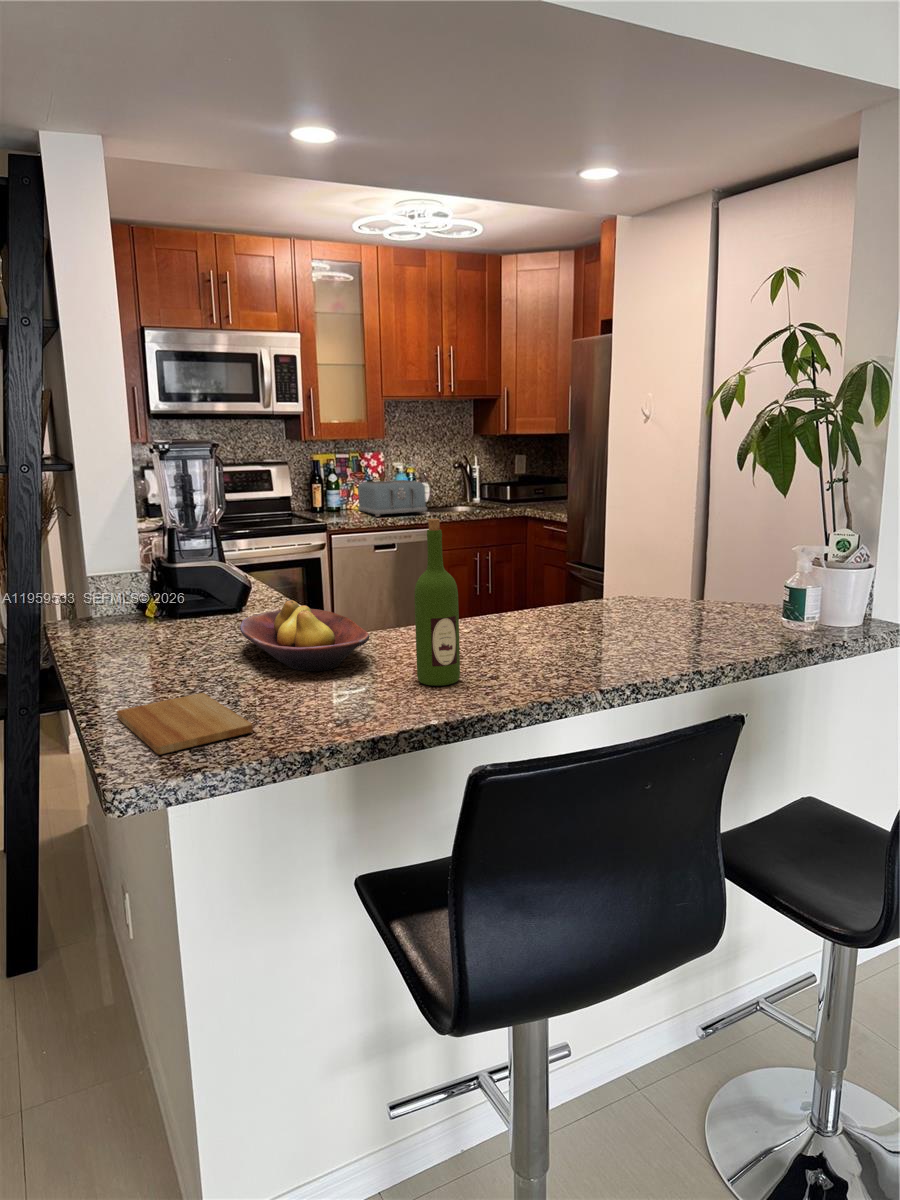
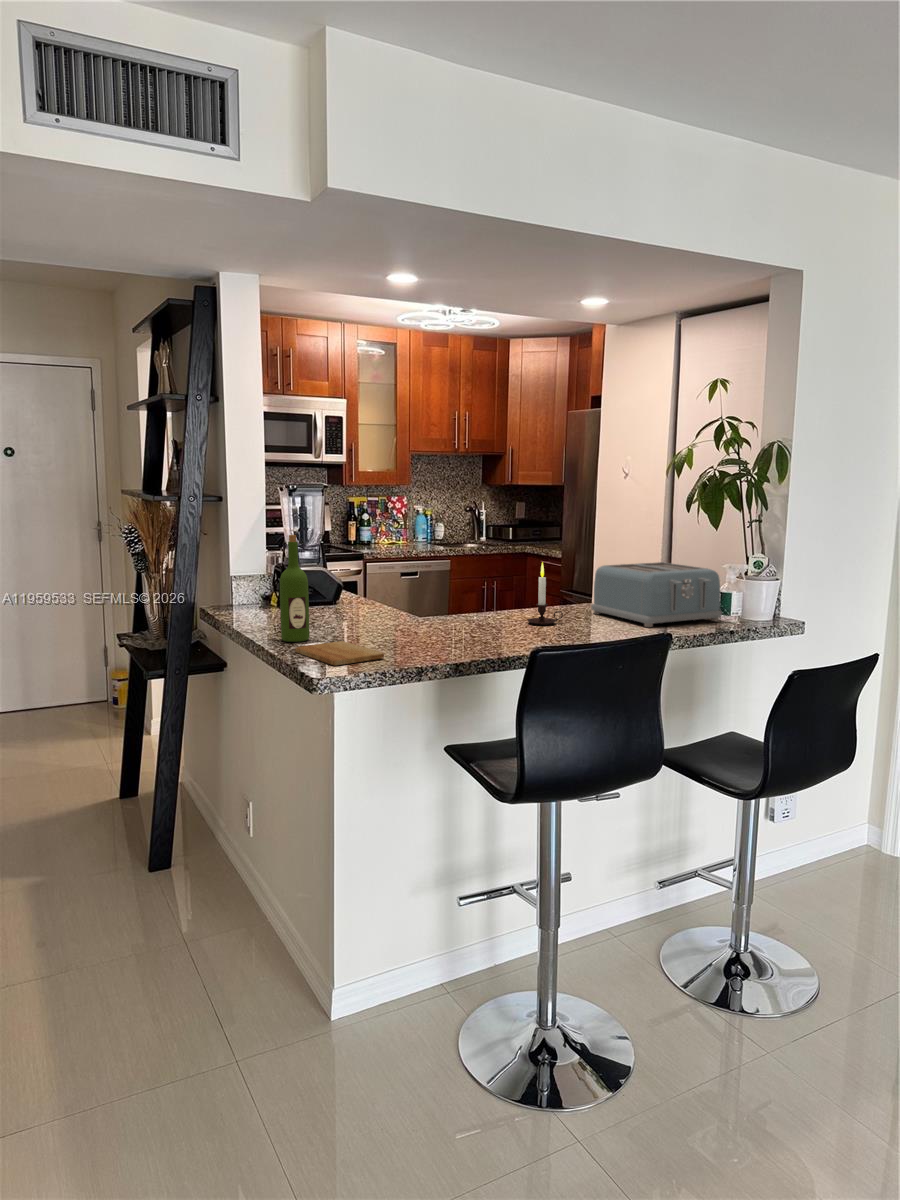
toaster: present [358,480,427,517] -> present [591,562,722,627]
wine bottle: present [415,519,460,686] -> present [280,535,310,642]
candle: none [506,551,559,644] -> present [528,562,563,625]
fruit bowl: present [240,600,370,671] -> none [350,591,440,634]

